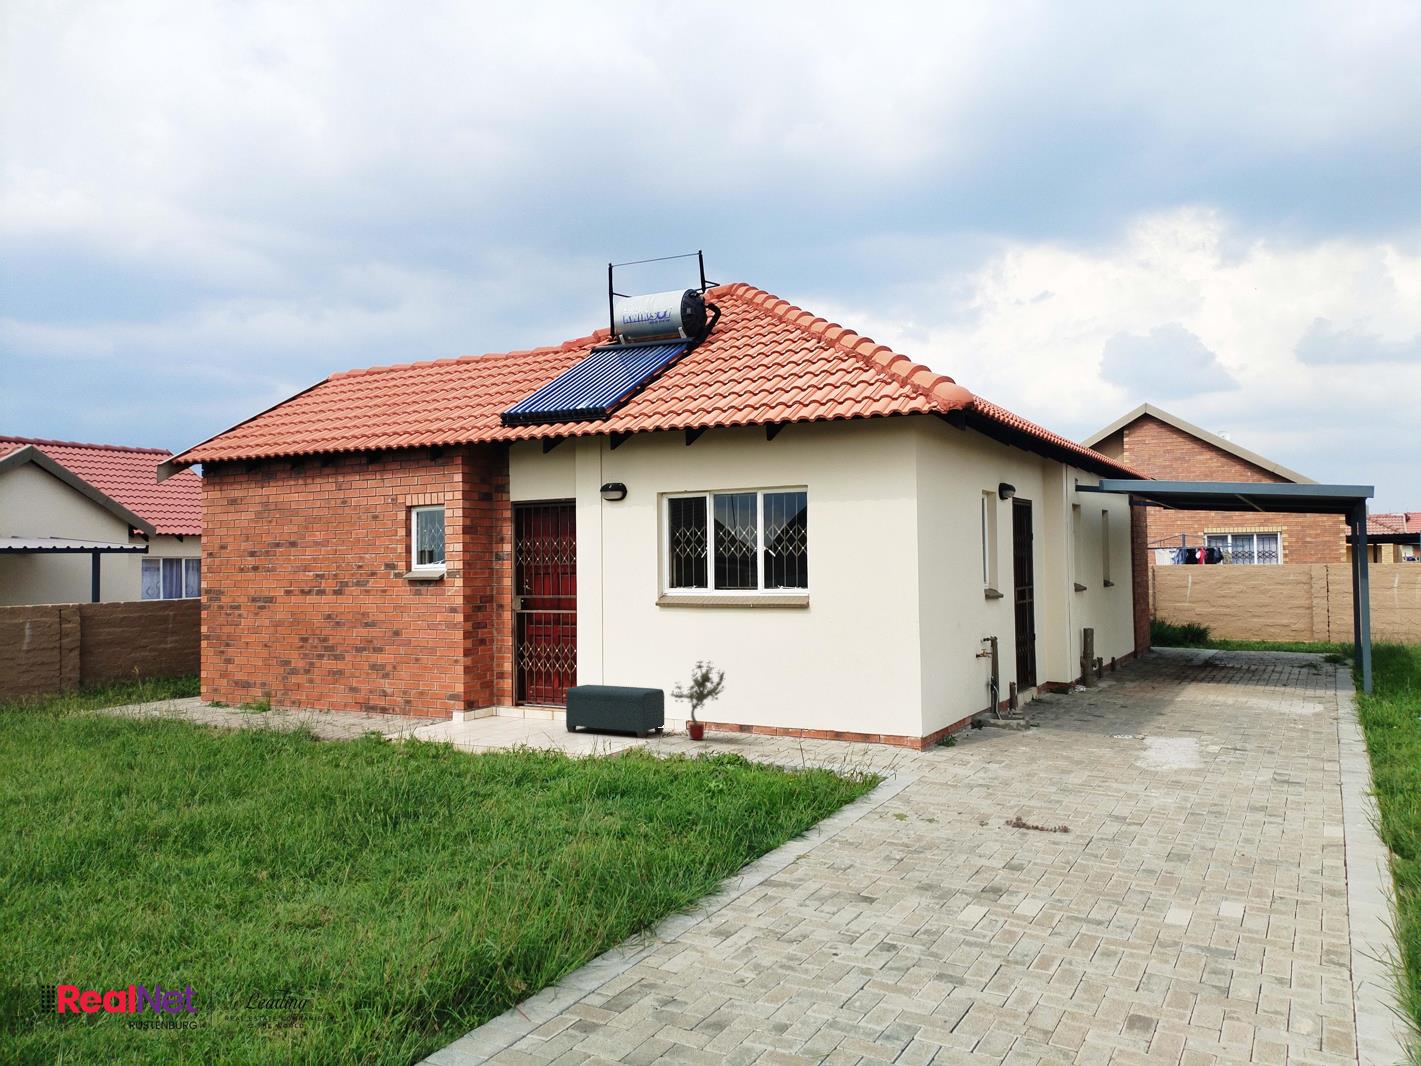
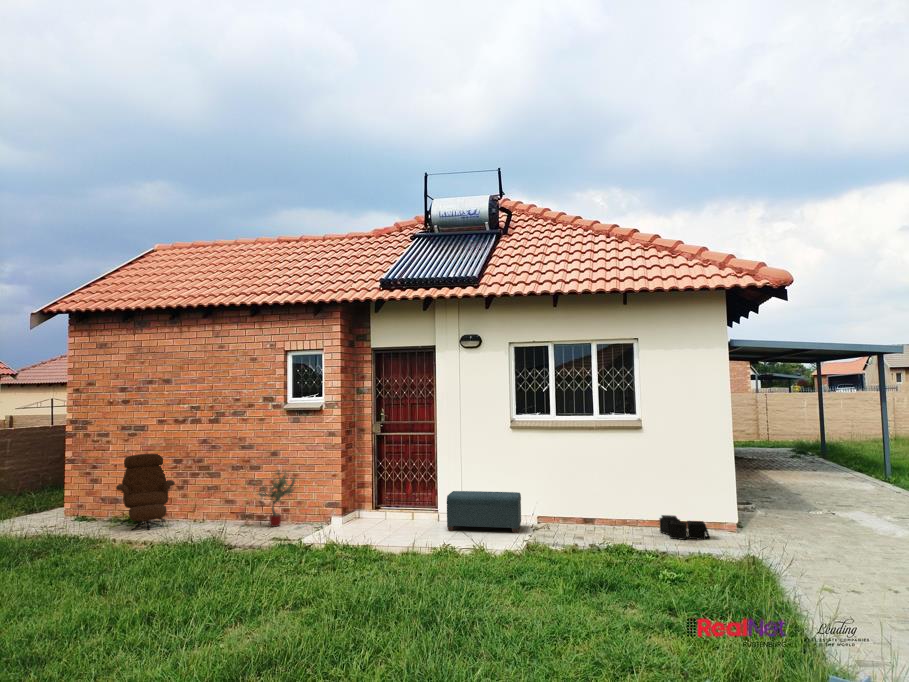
lounge chair: none [234,630,301,715] -> present [116,454,175,530]
potted tree: present [671,661,724,740] -> present [257,470,295,527]
storage bin: none [818,725,876,757] -> present [660,515,710,540]

